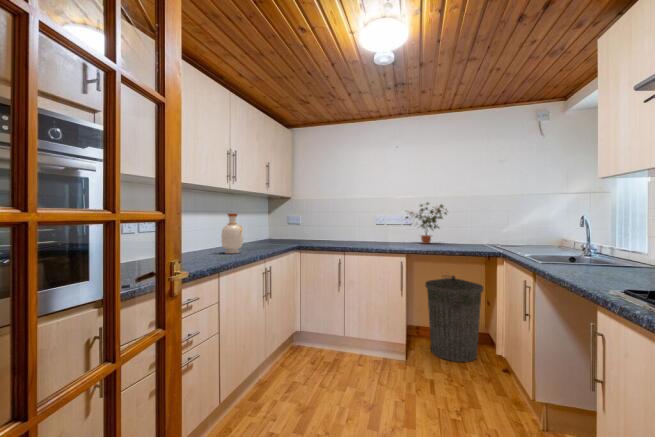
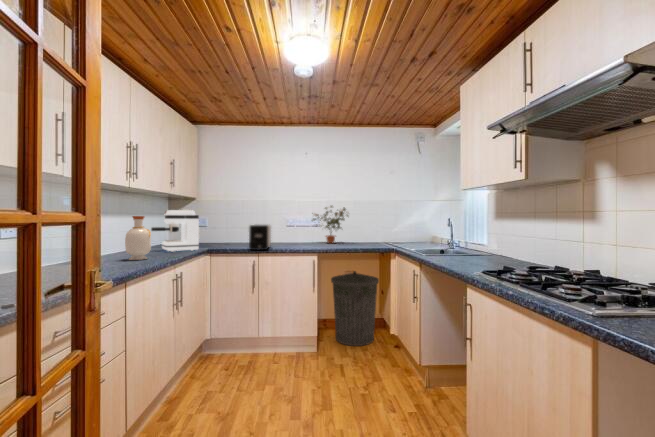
coffee maker: none [250,209,289,247] -> present [151,210,199,252]
toaster: none [334,223,359,249] -> present [249,225,271,250]

